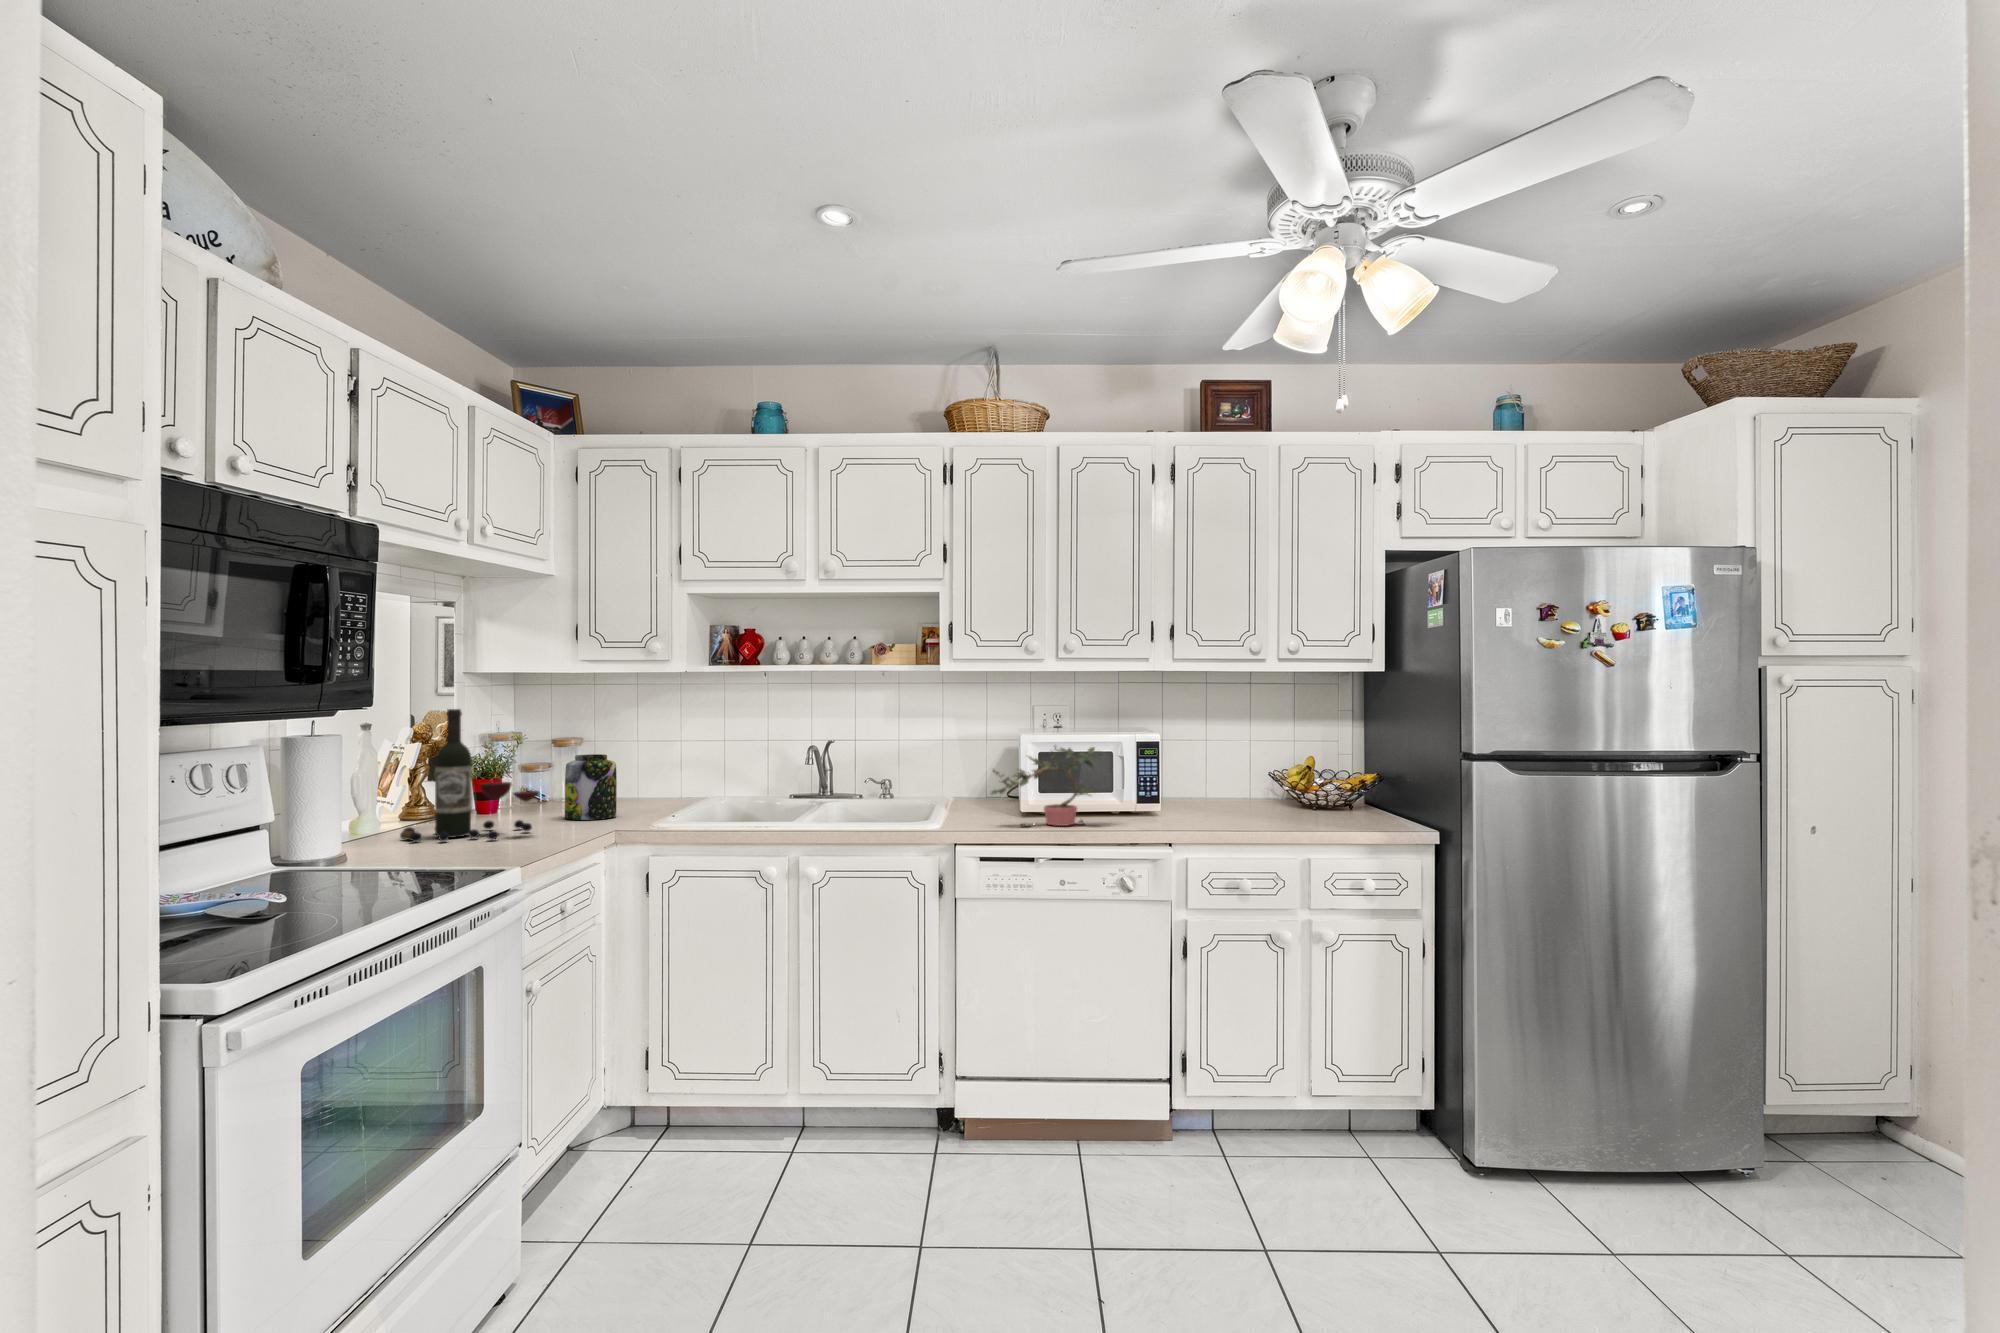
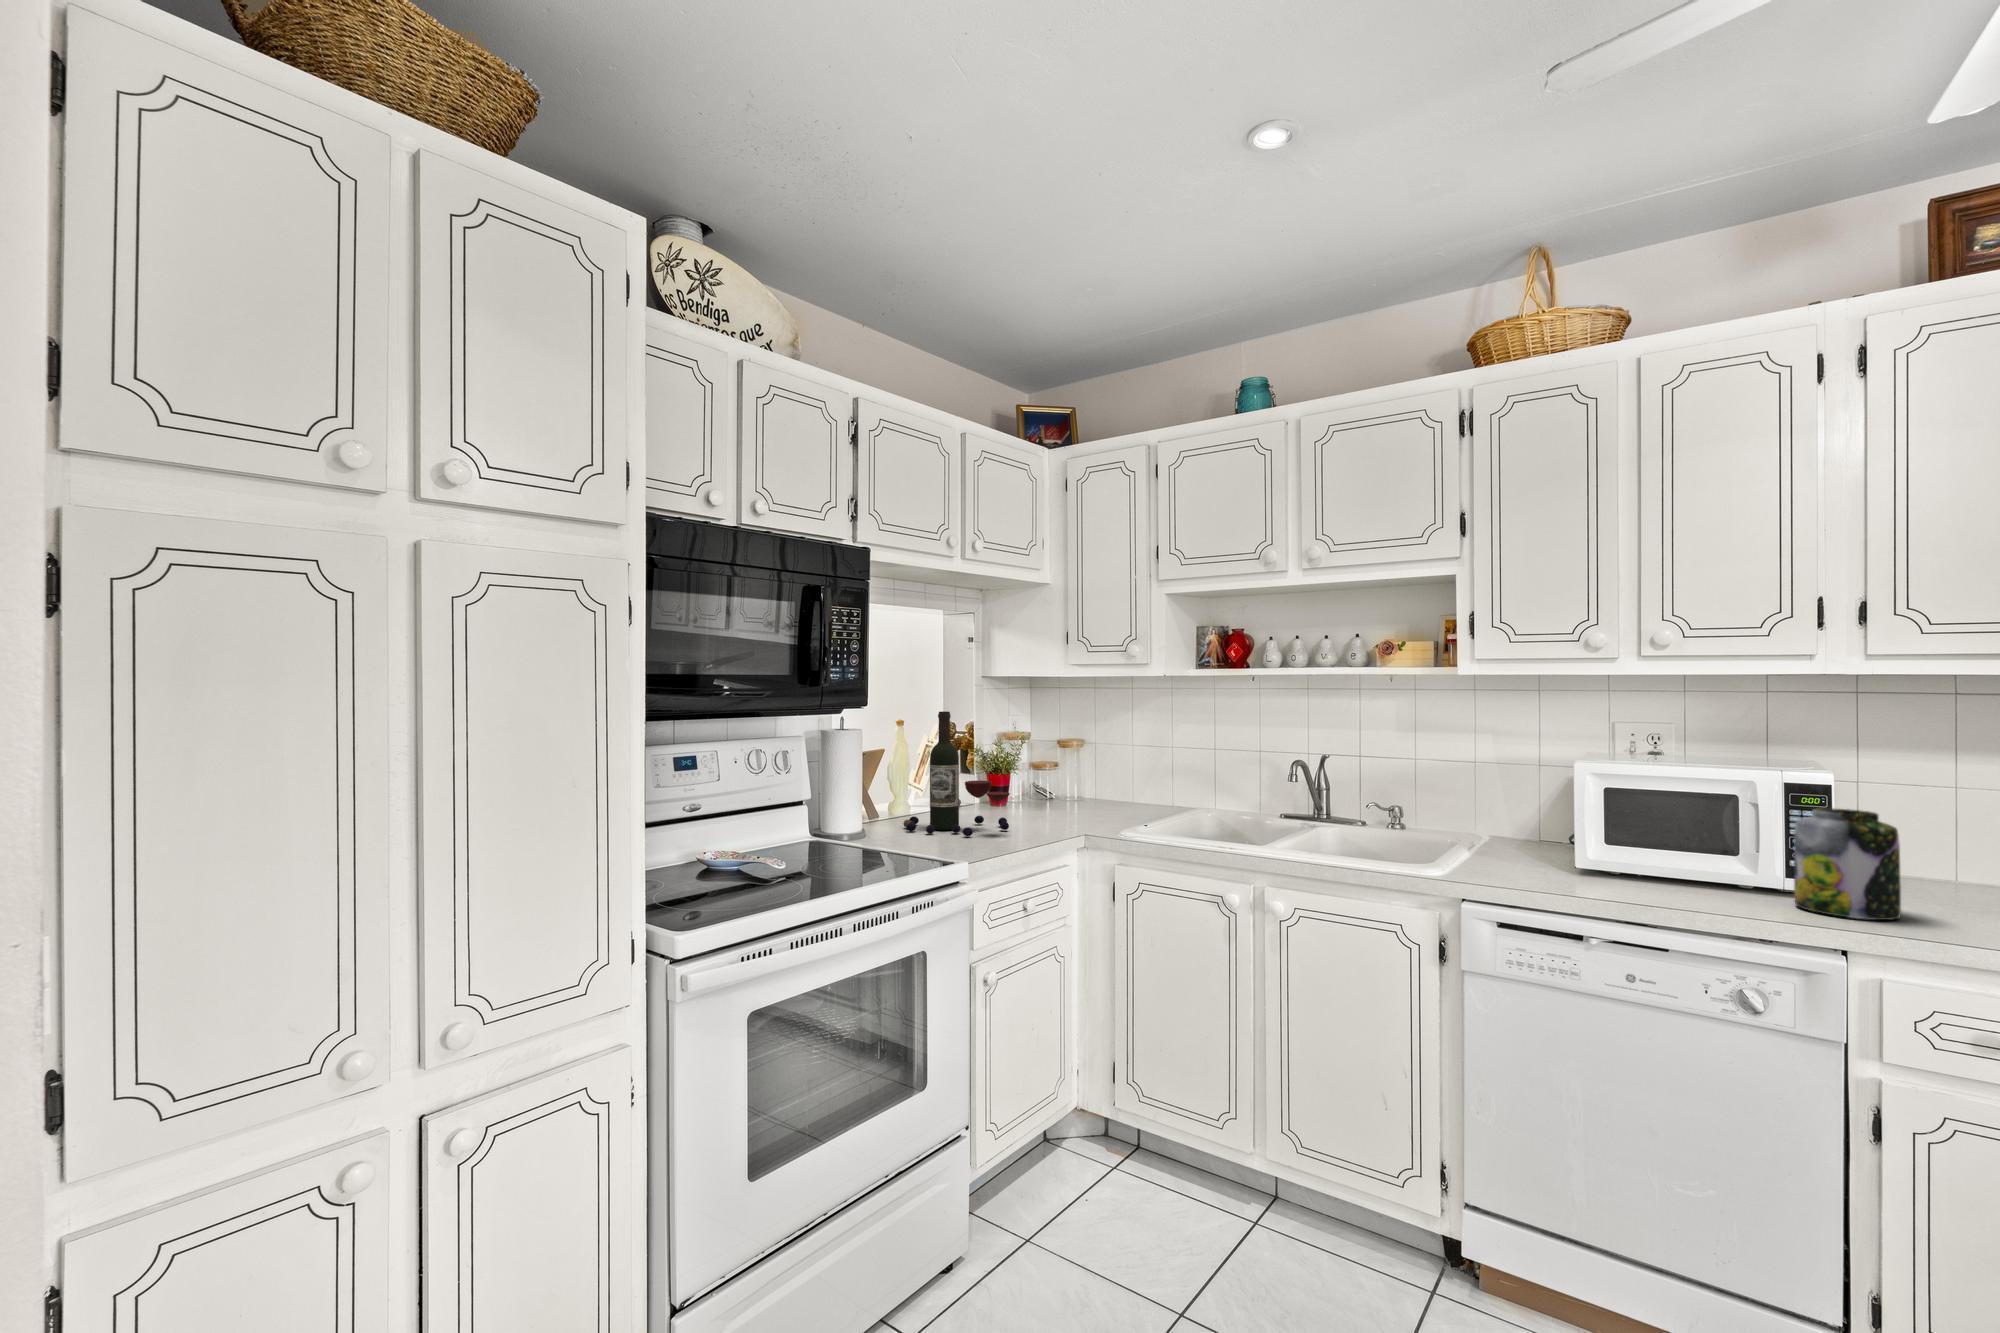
potted plant: present [991,746,1101,826] -> none [1516,778,1716,897]
jar: present [565,754,617,820] -> present [1794,808,1901,920]

